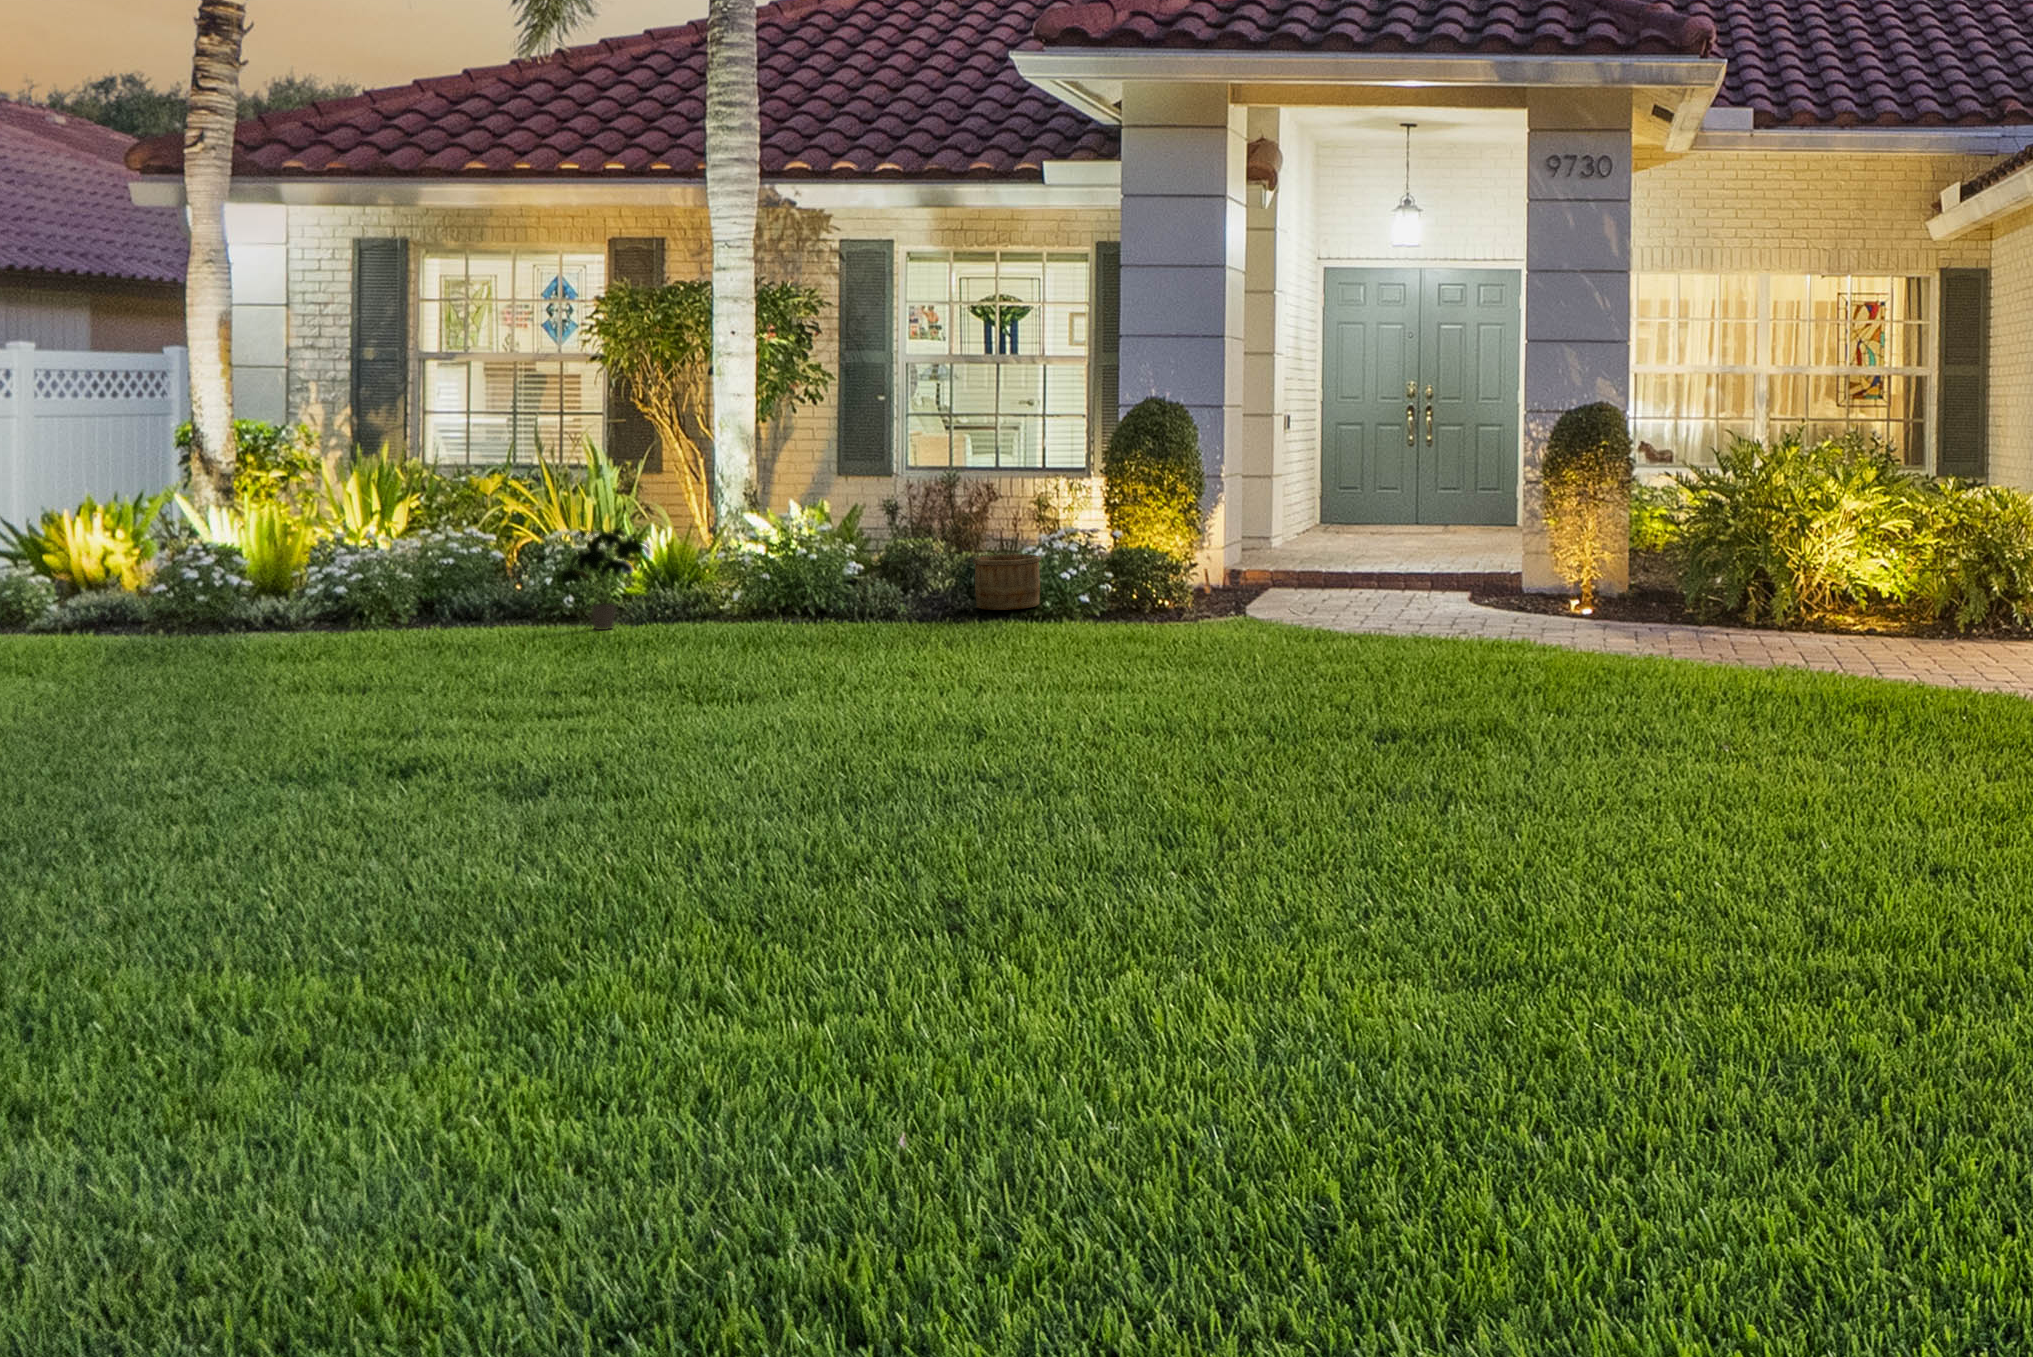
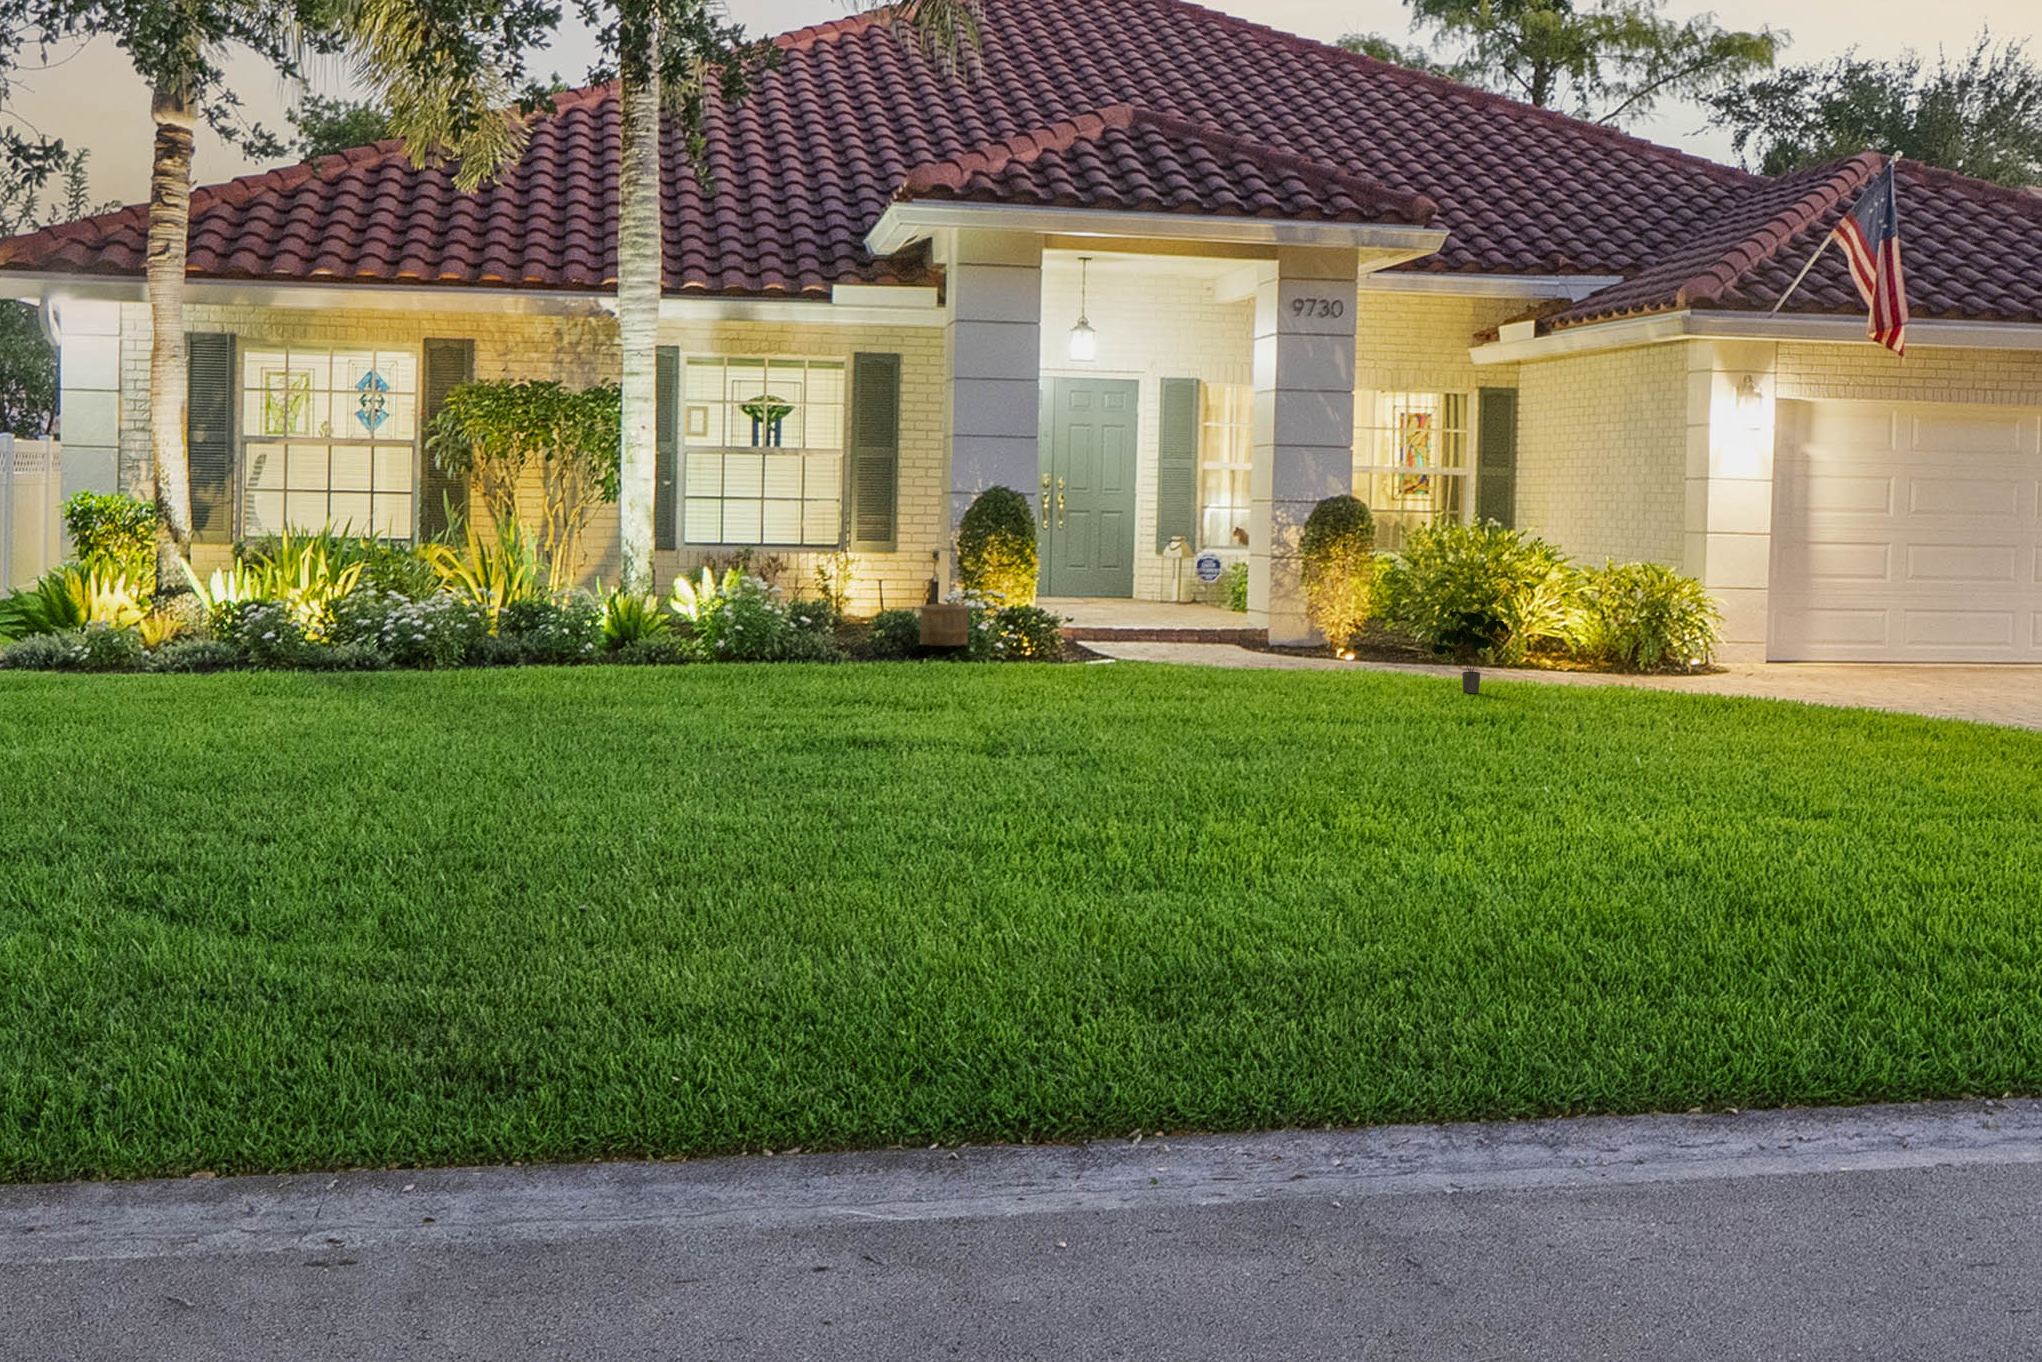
potted plant: present [558,528,650,630] -> present [1432,610,1509,693]

